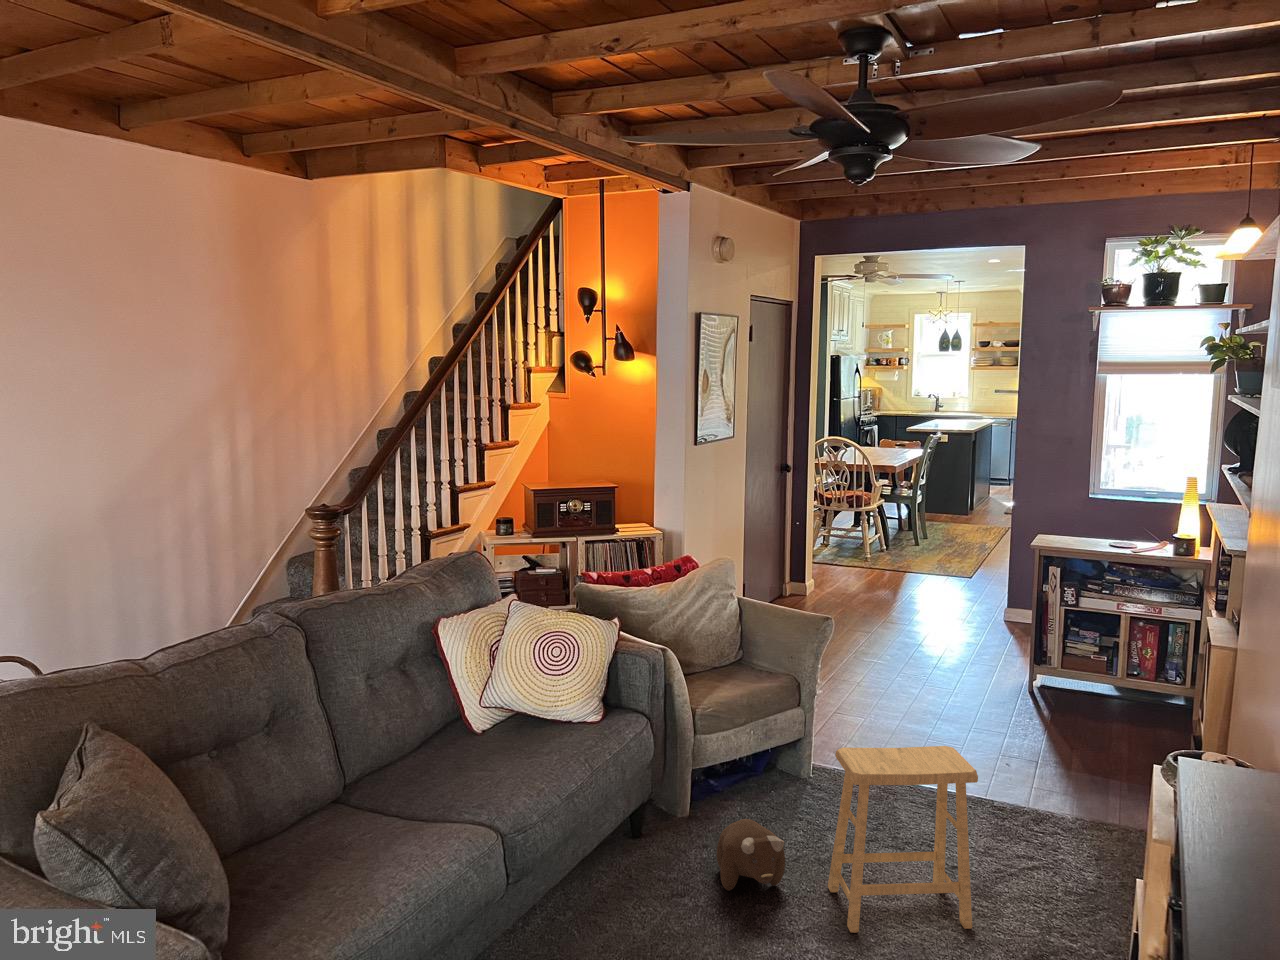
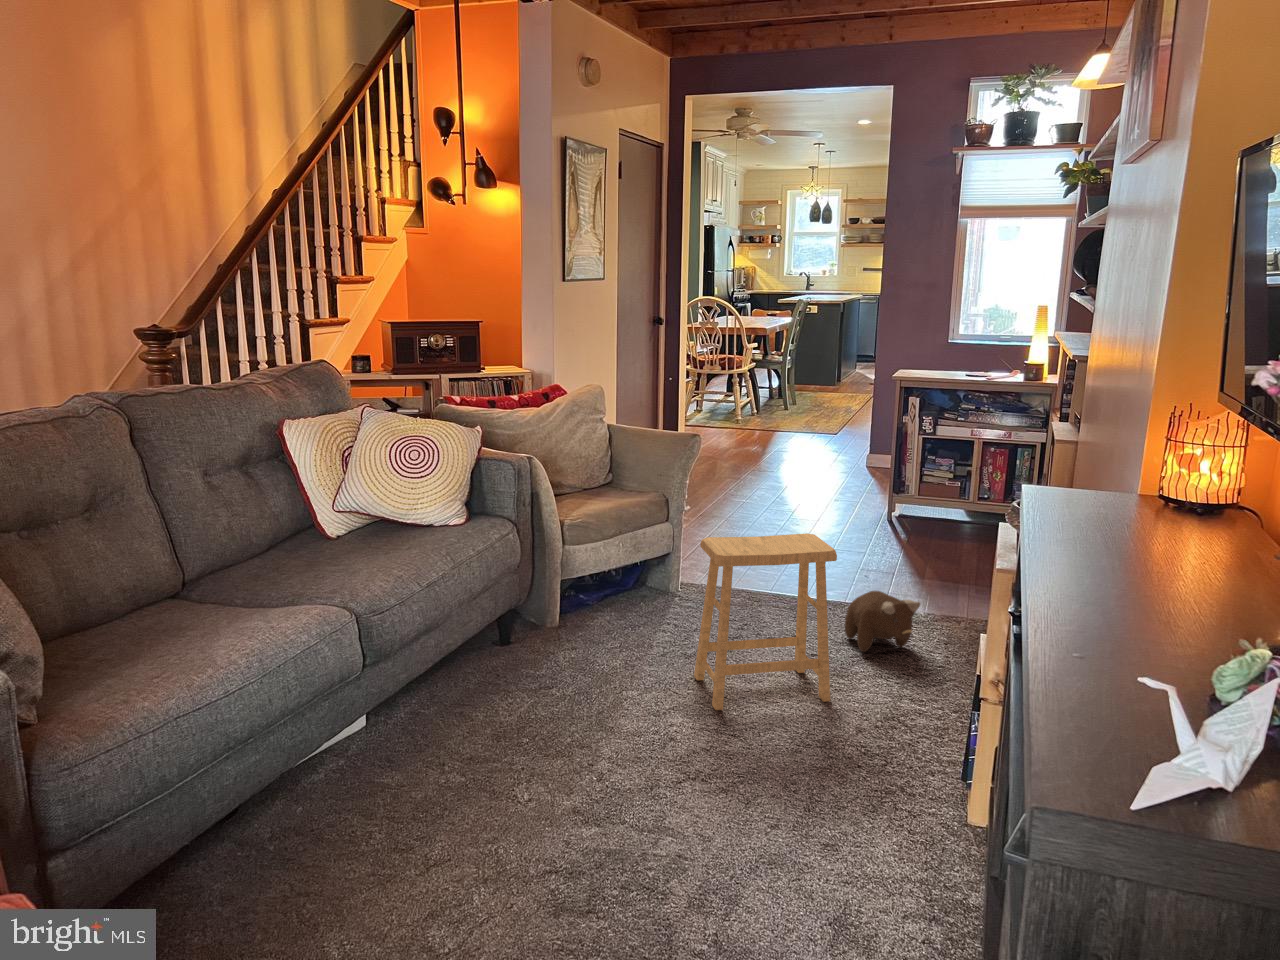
plush toy: present [717,819,785,891] -> present [845,591,920,652]

